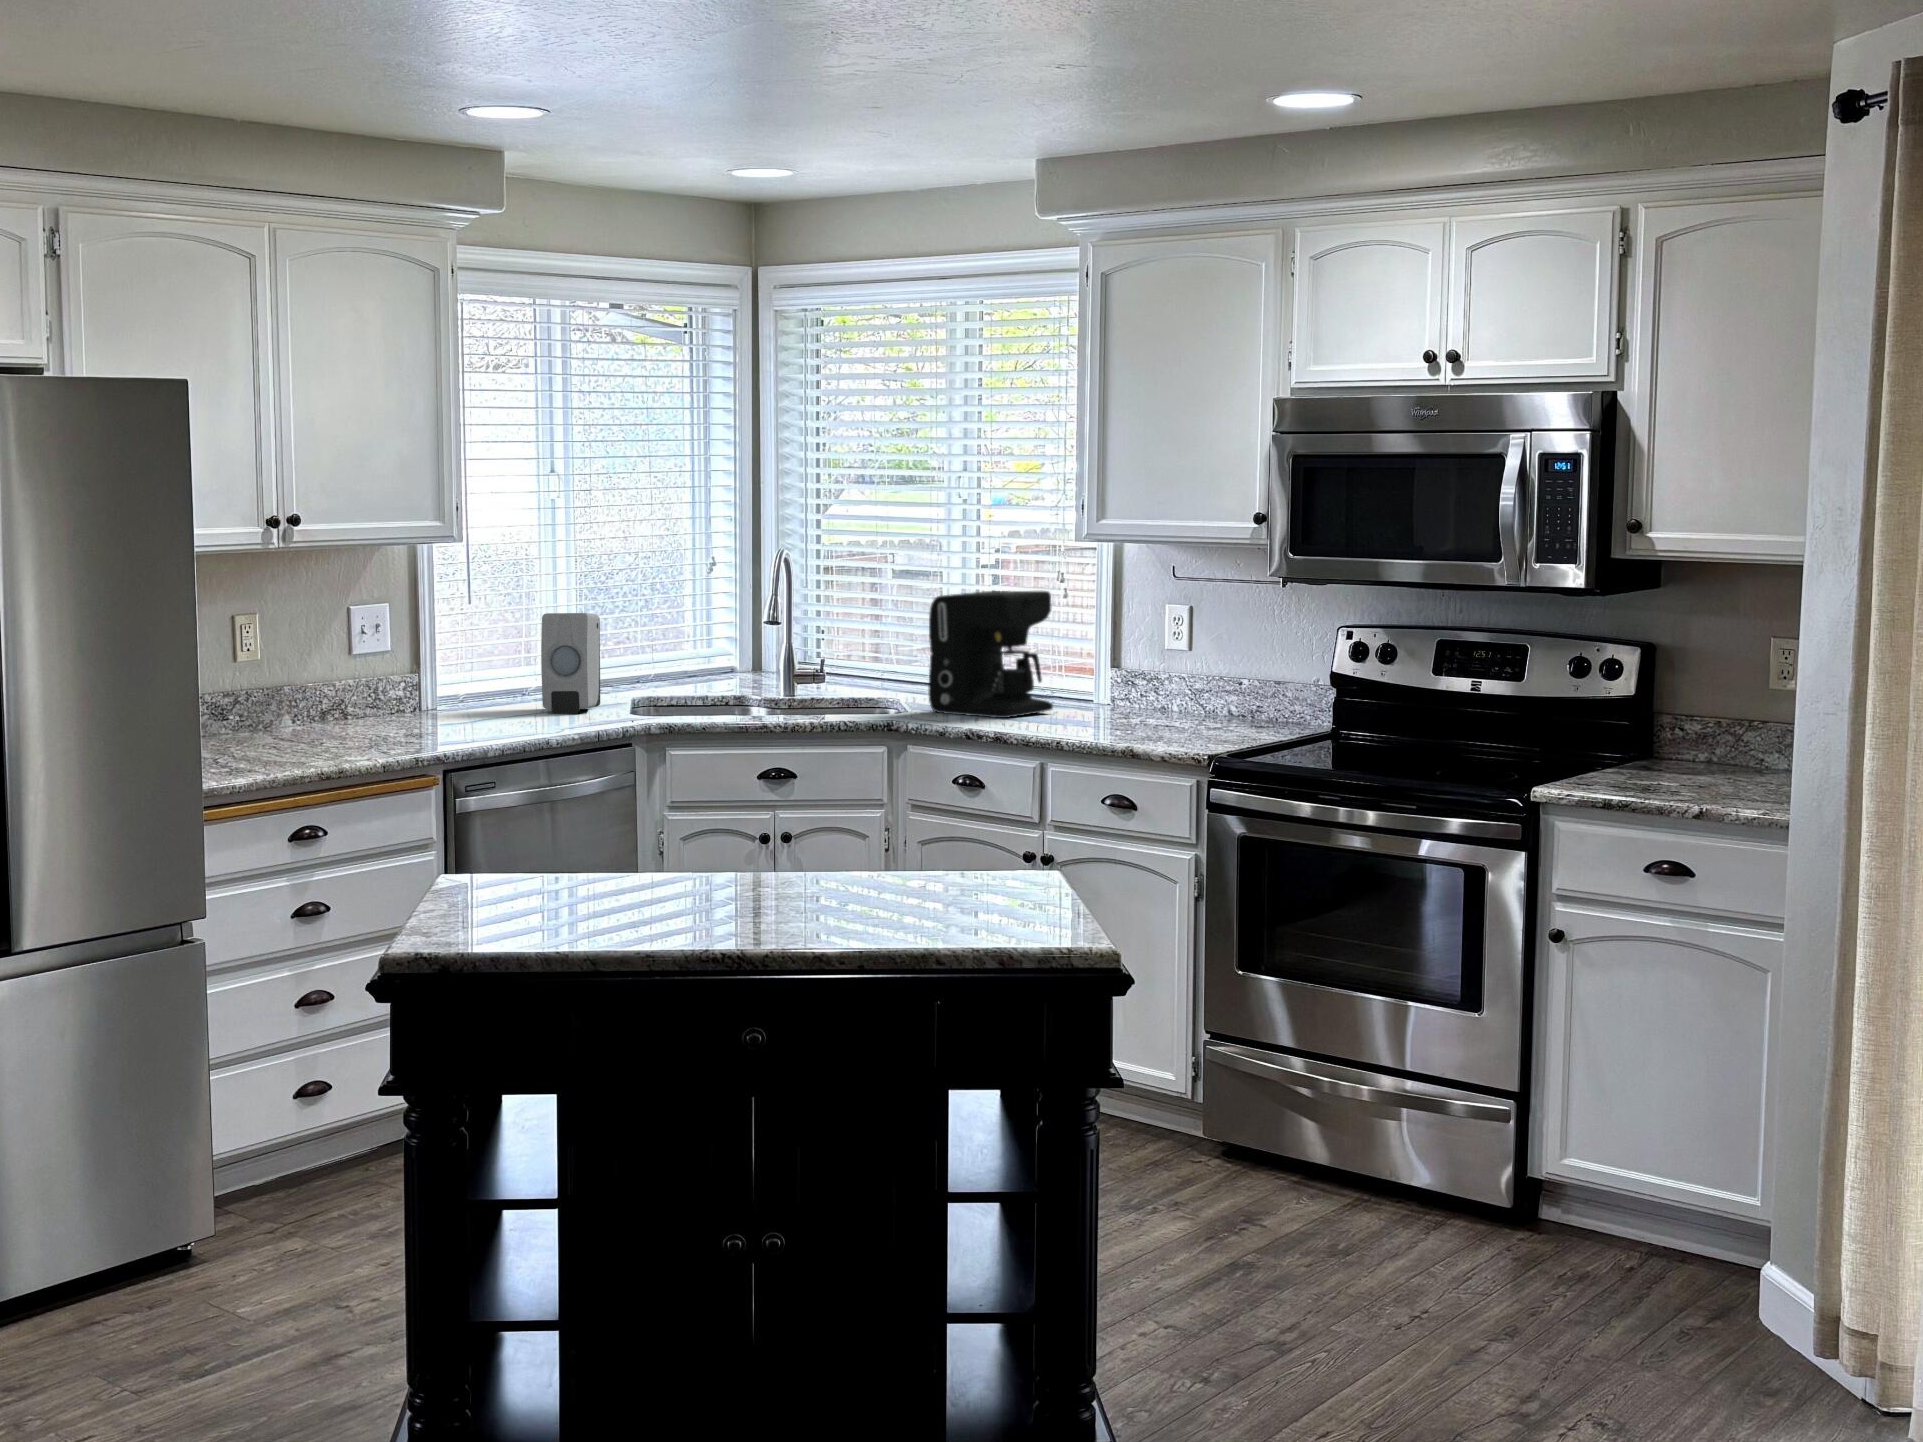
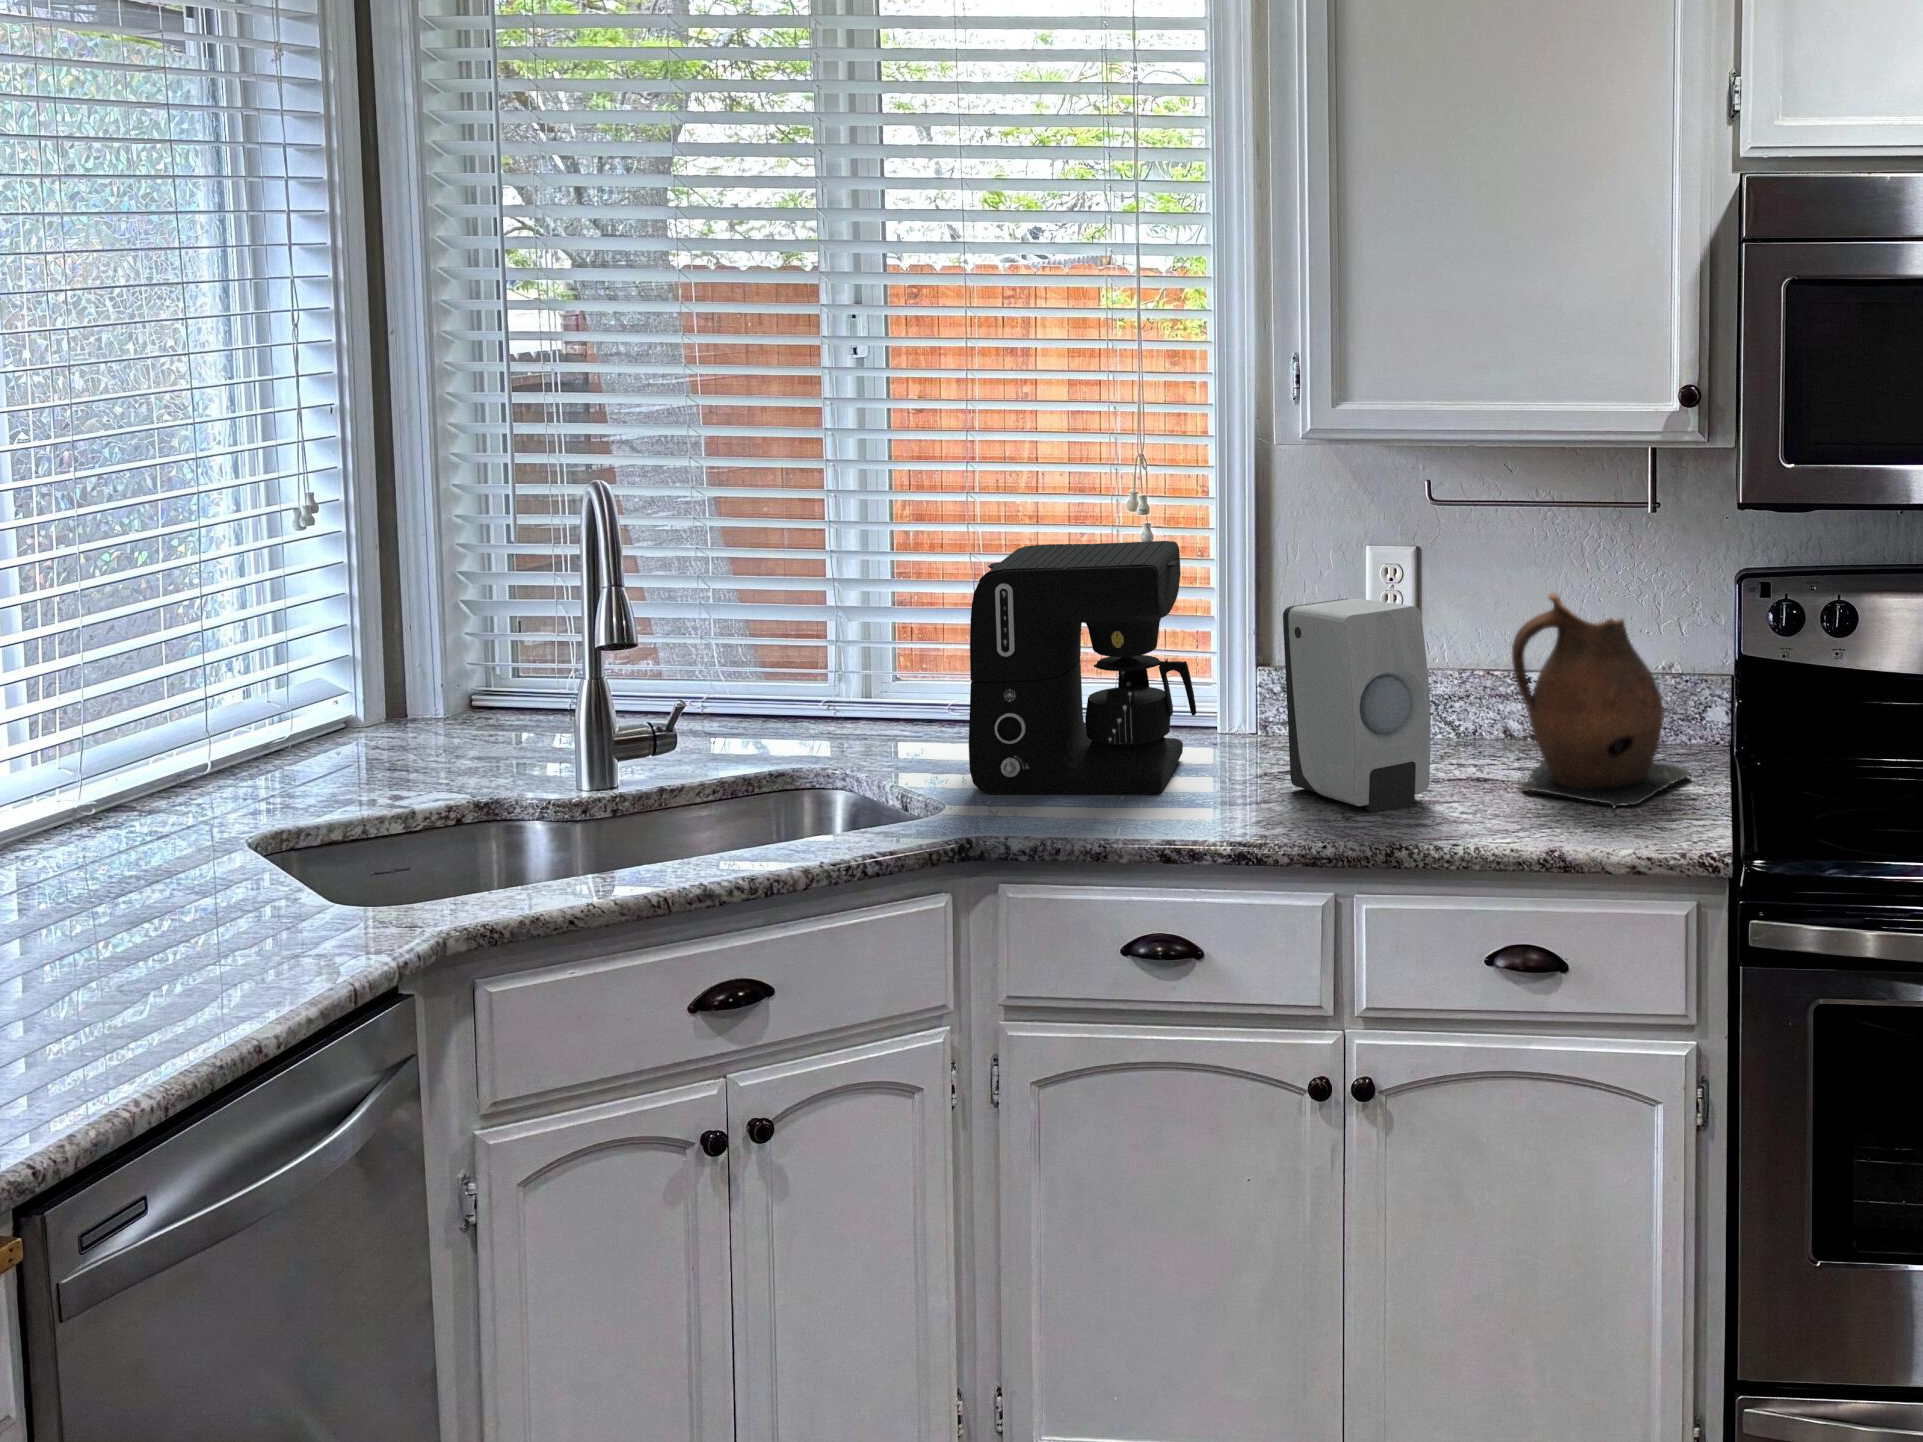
soap dispenser: present [541,613,600,714] -> present [1283,598,1431,813]
ceramic pitcher: none [1174,621,1280,738] -> present [1512,593,1690,808]

